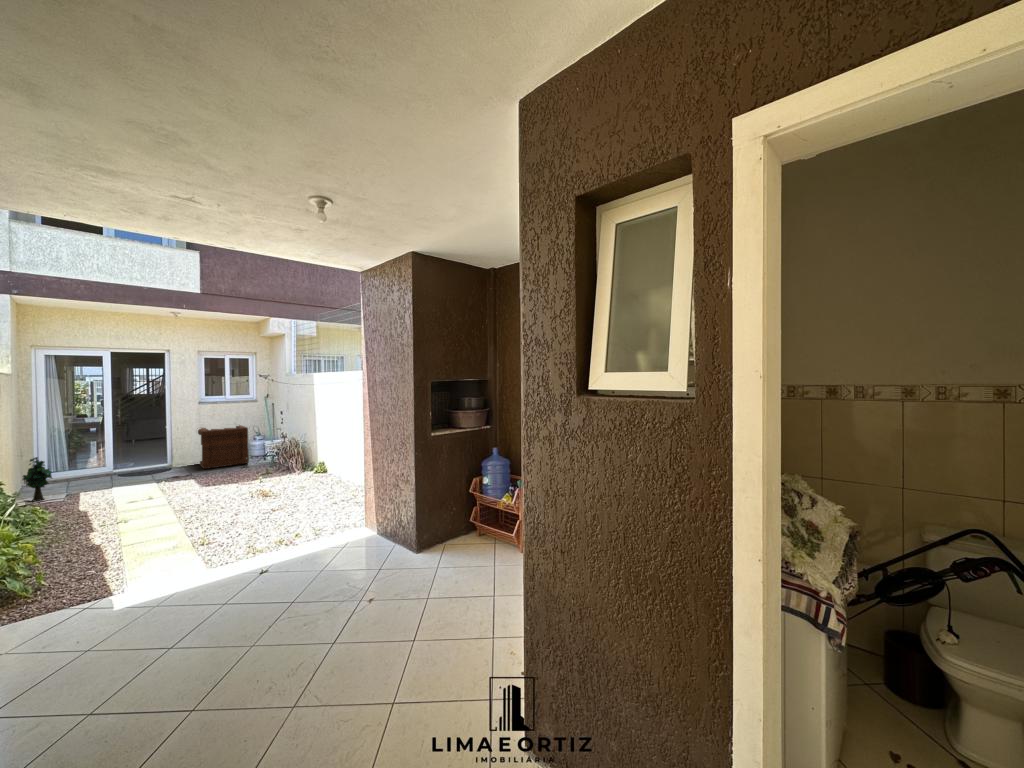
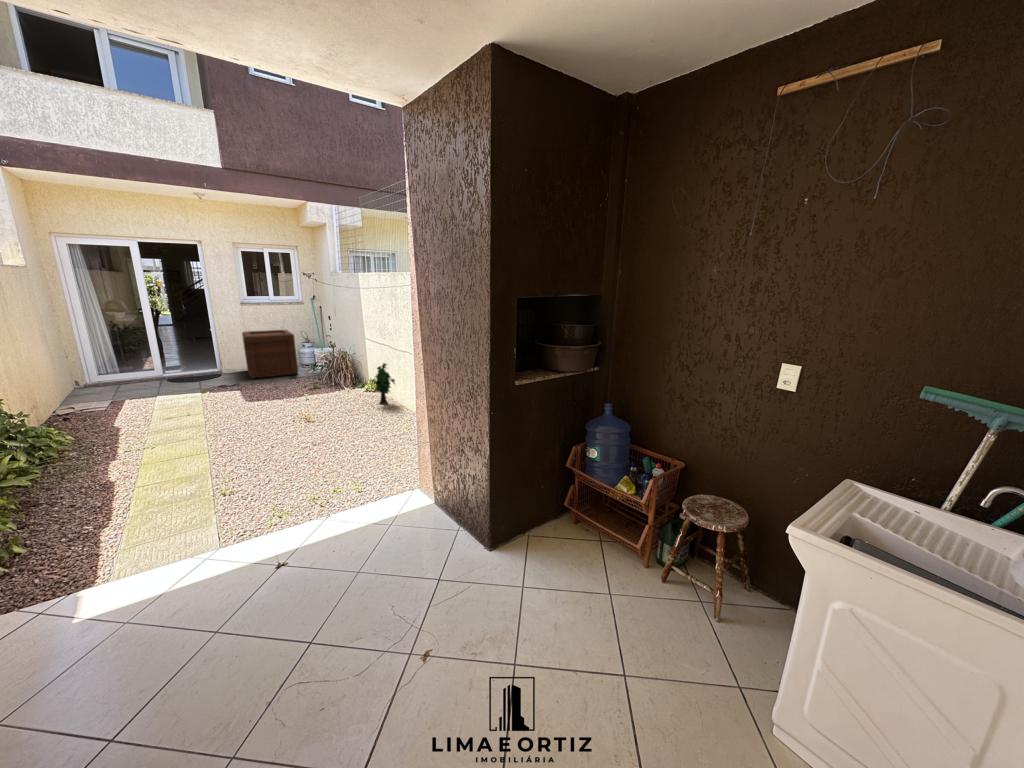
decorative plant: present [22,457,52,501] -> present [372,363,395,405]

